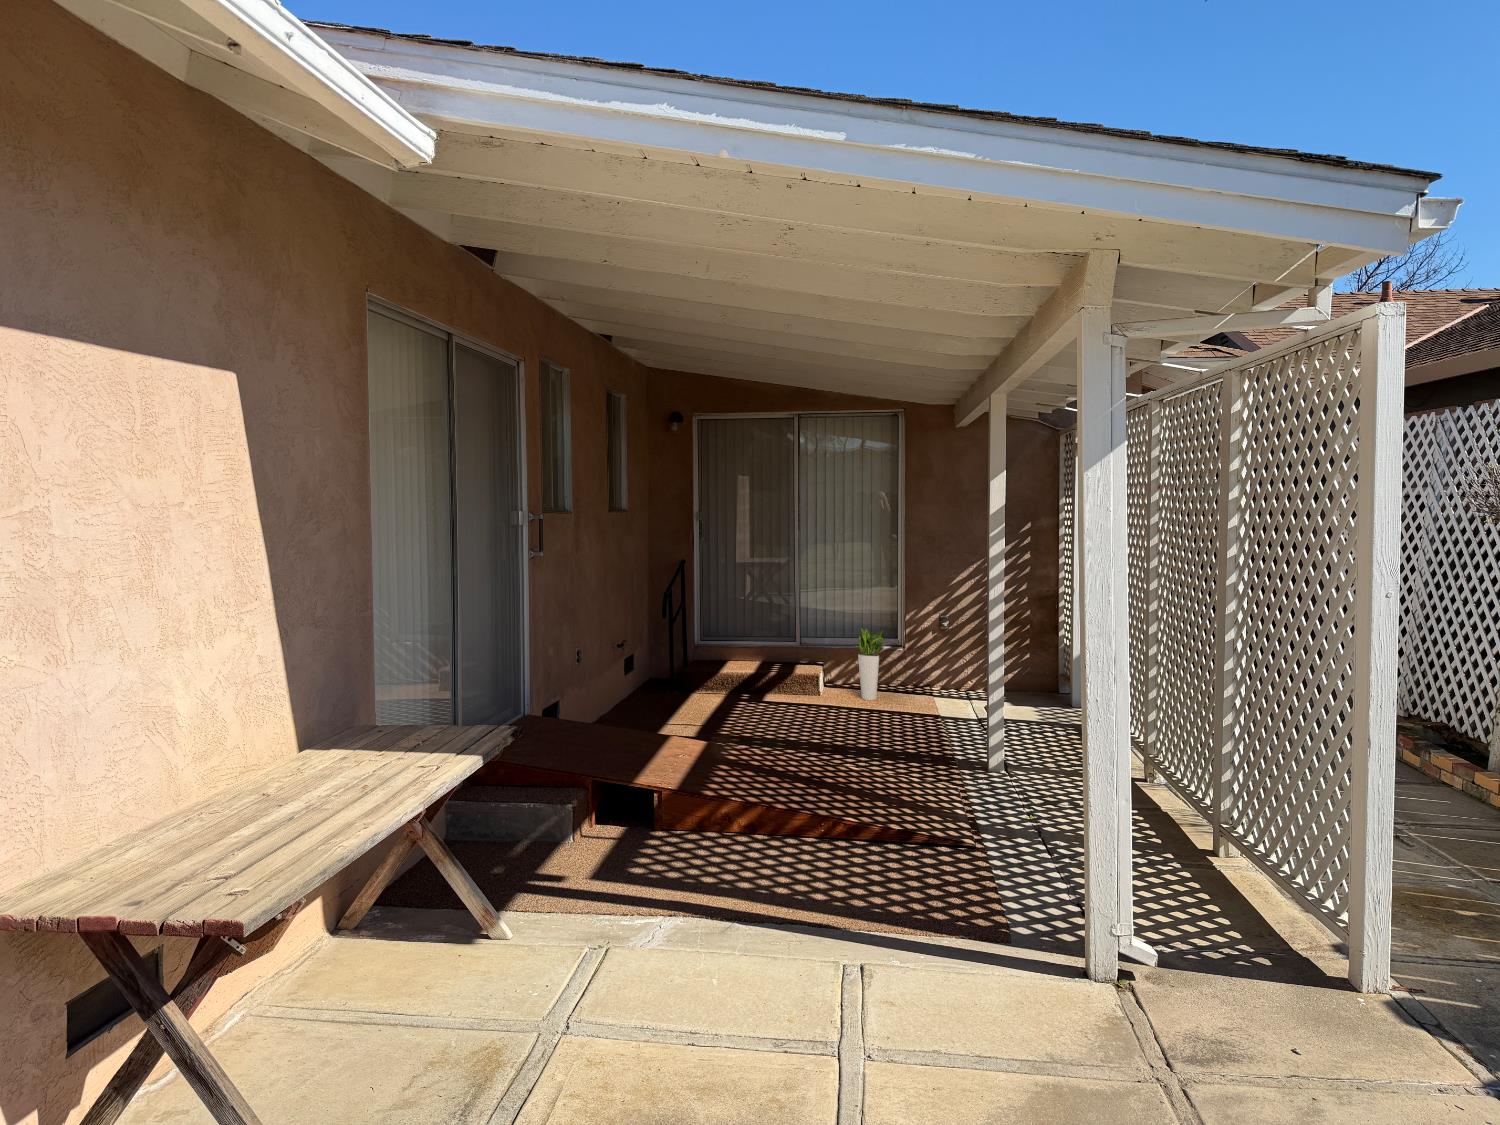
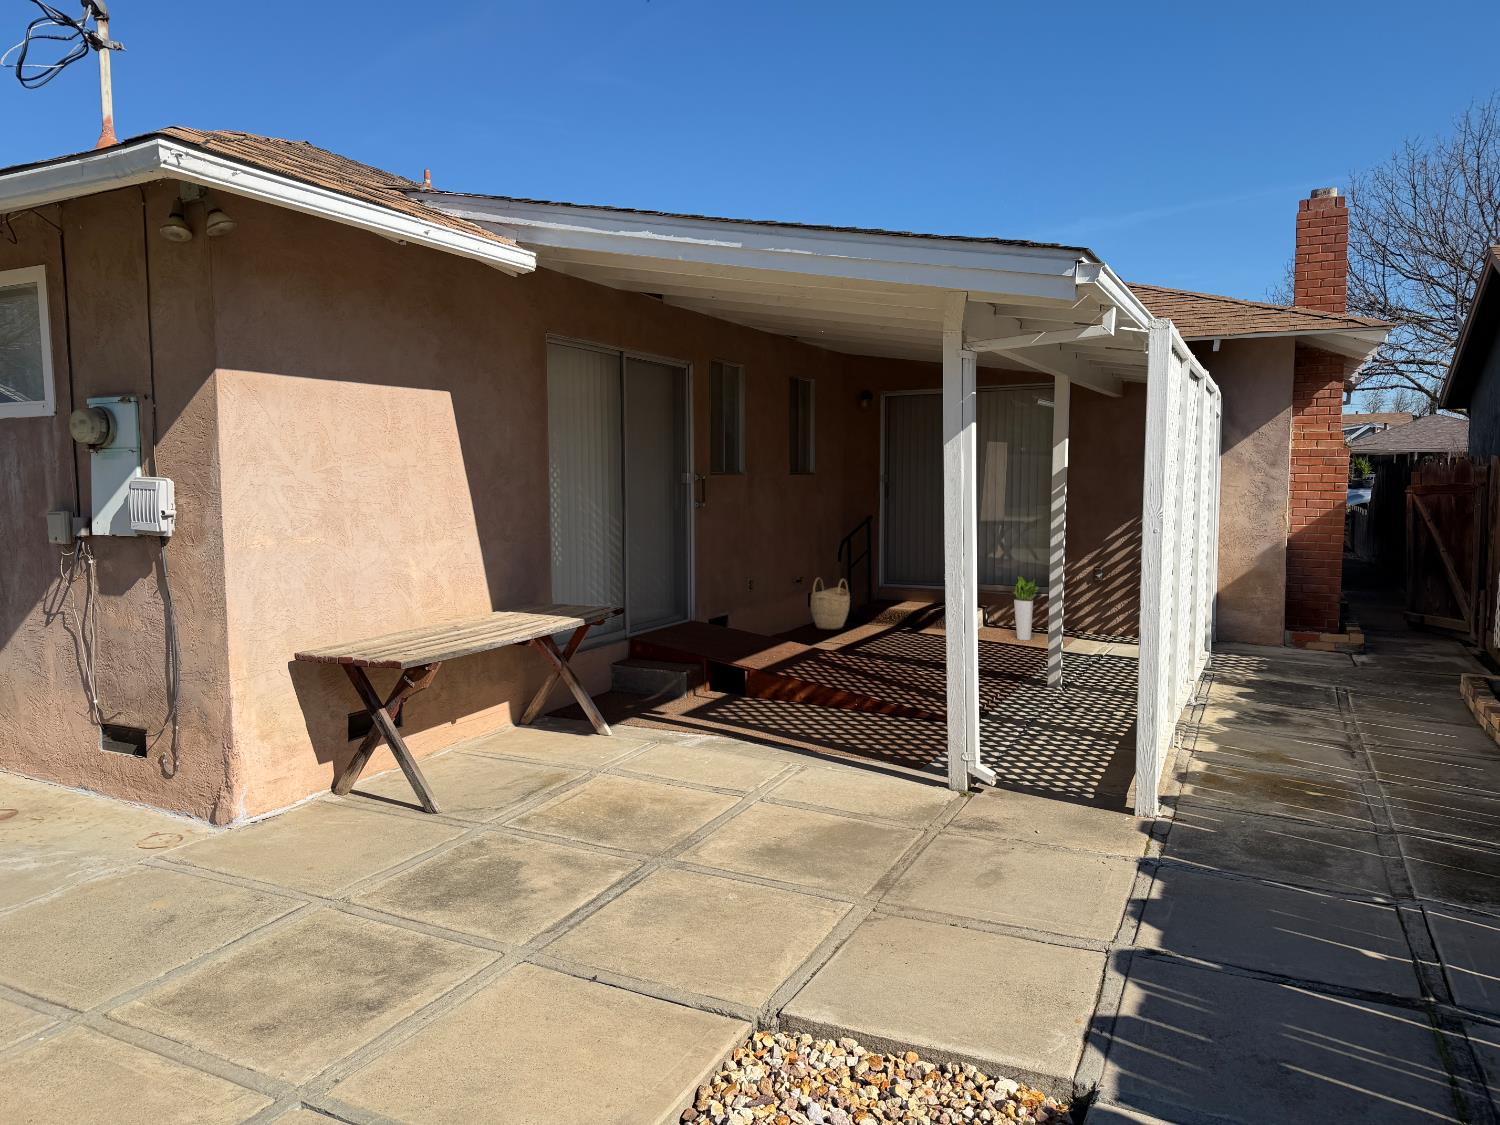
woven basket: none [634,638,679,701] -> present [811,578,850,629]

